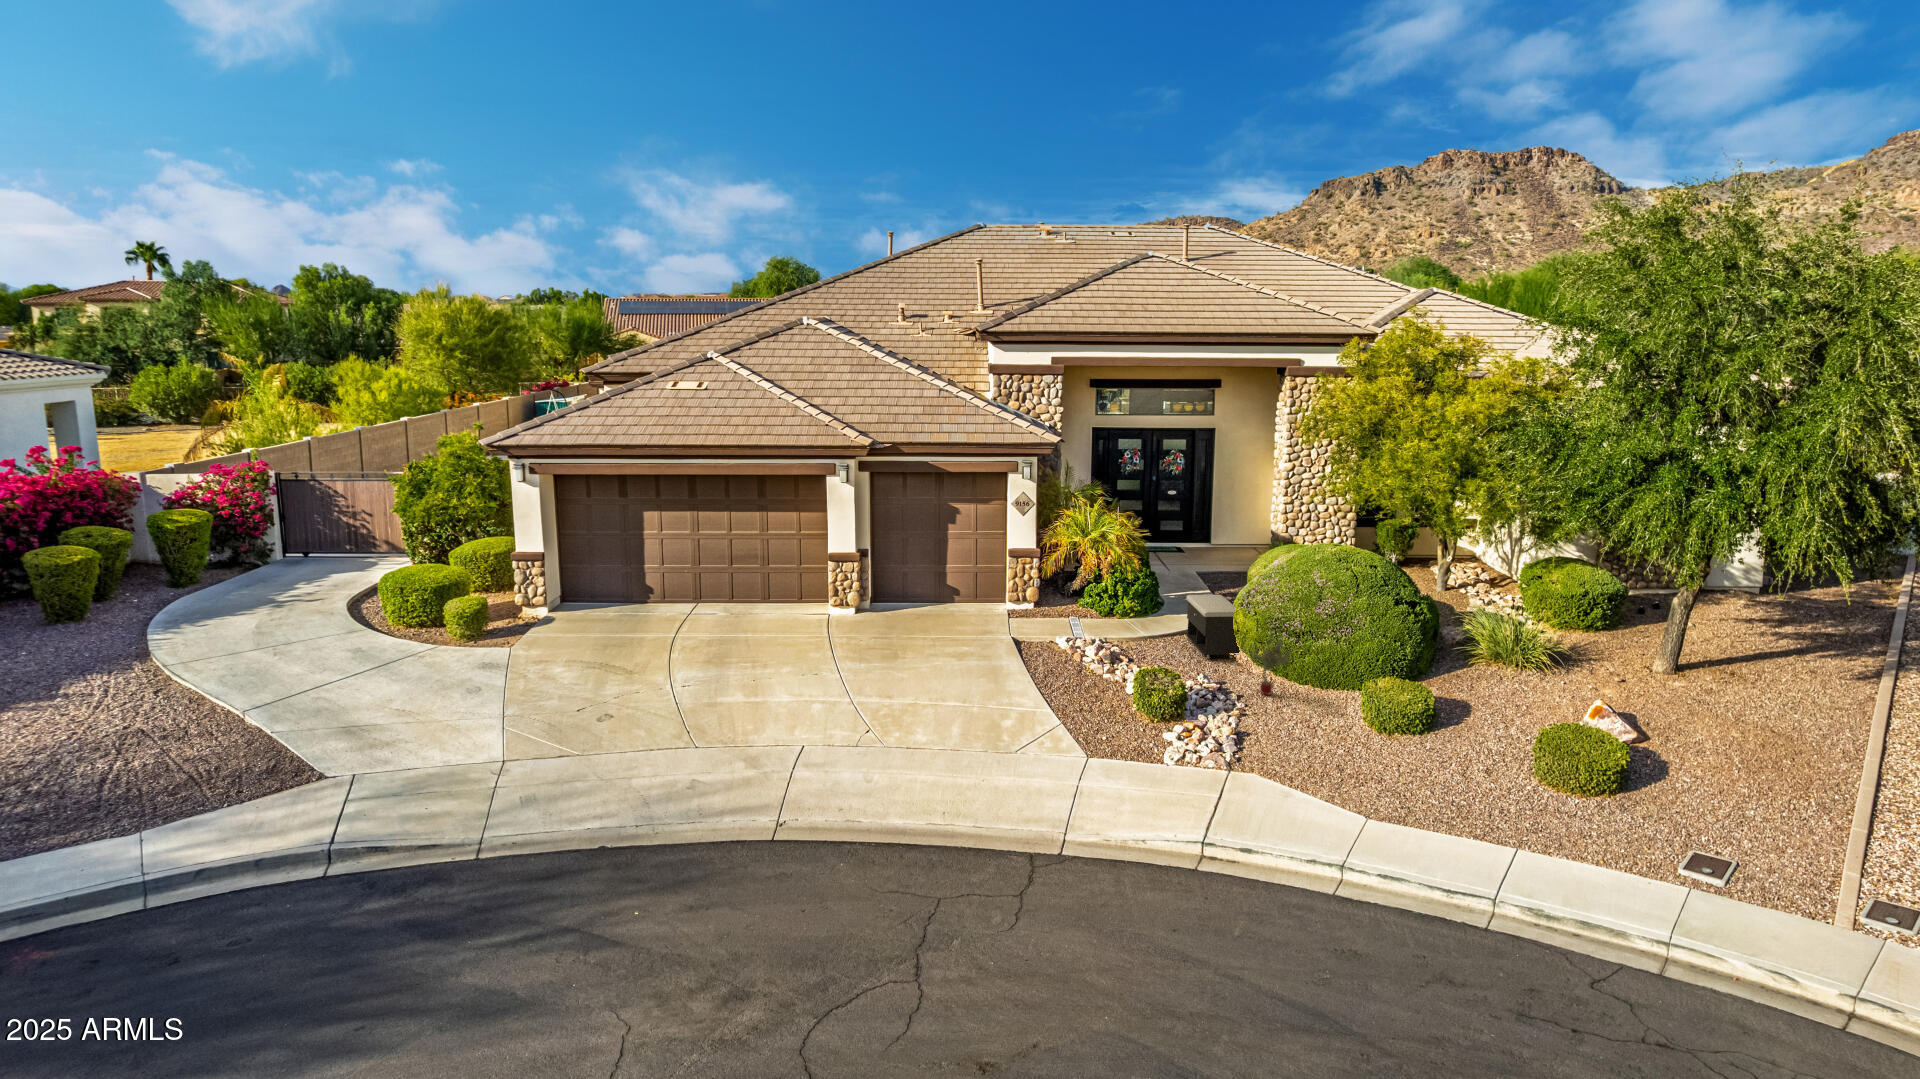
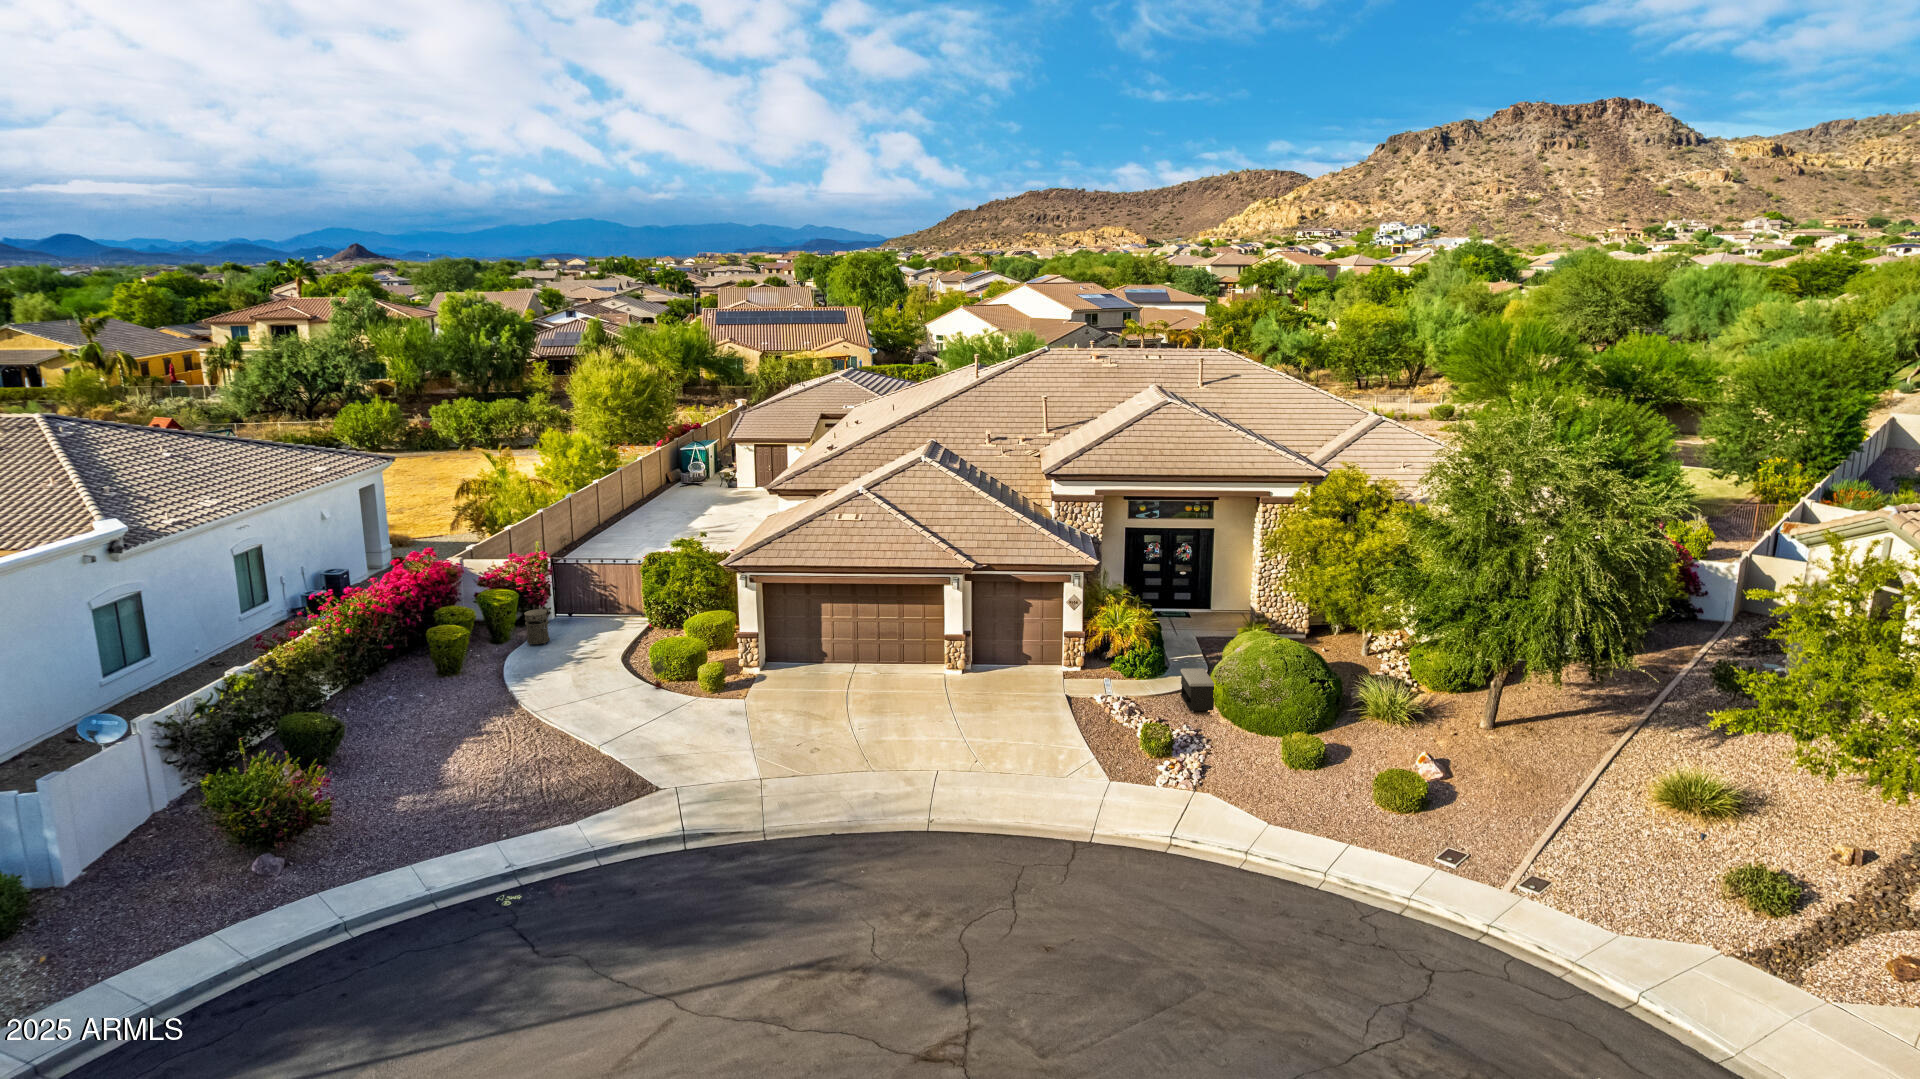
trash can: none [191,529,236,584] -> present [524,609,550,646]
potted tree: present [1250,636,1290,695] -> present [652,657,669,689]

